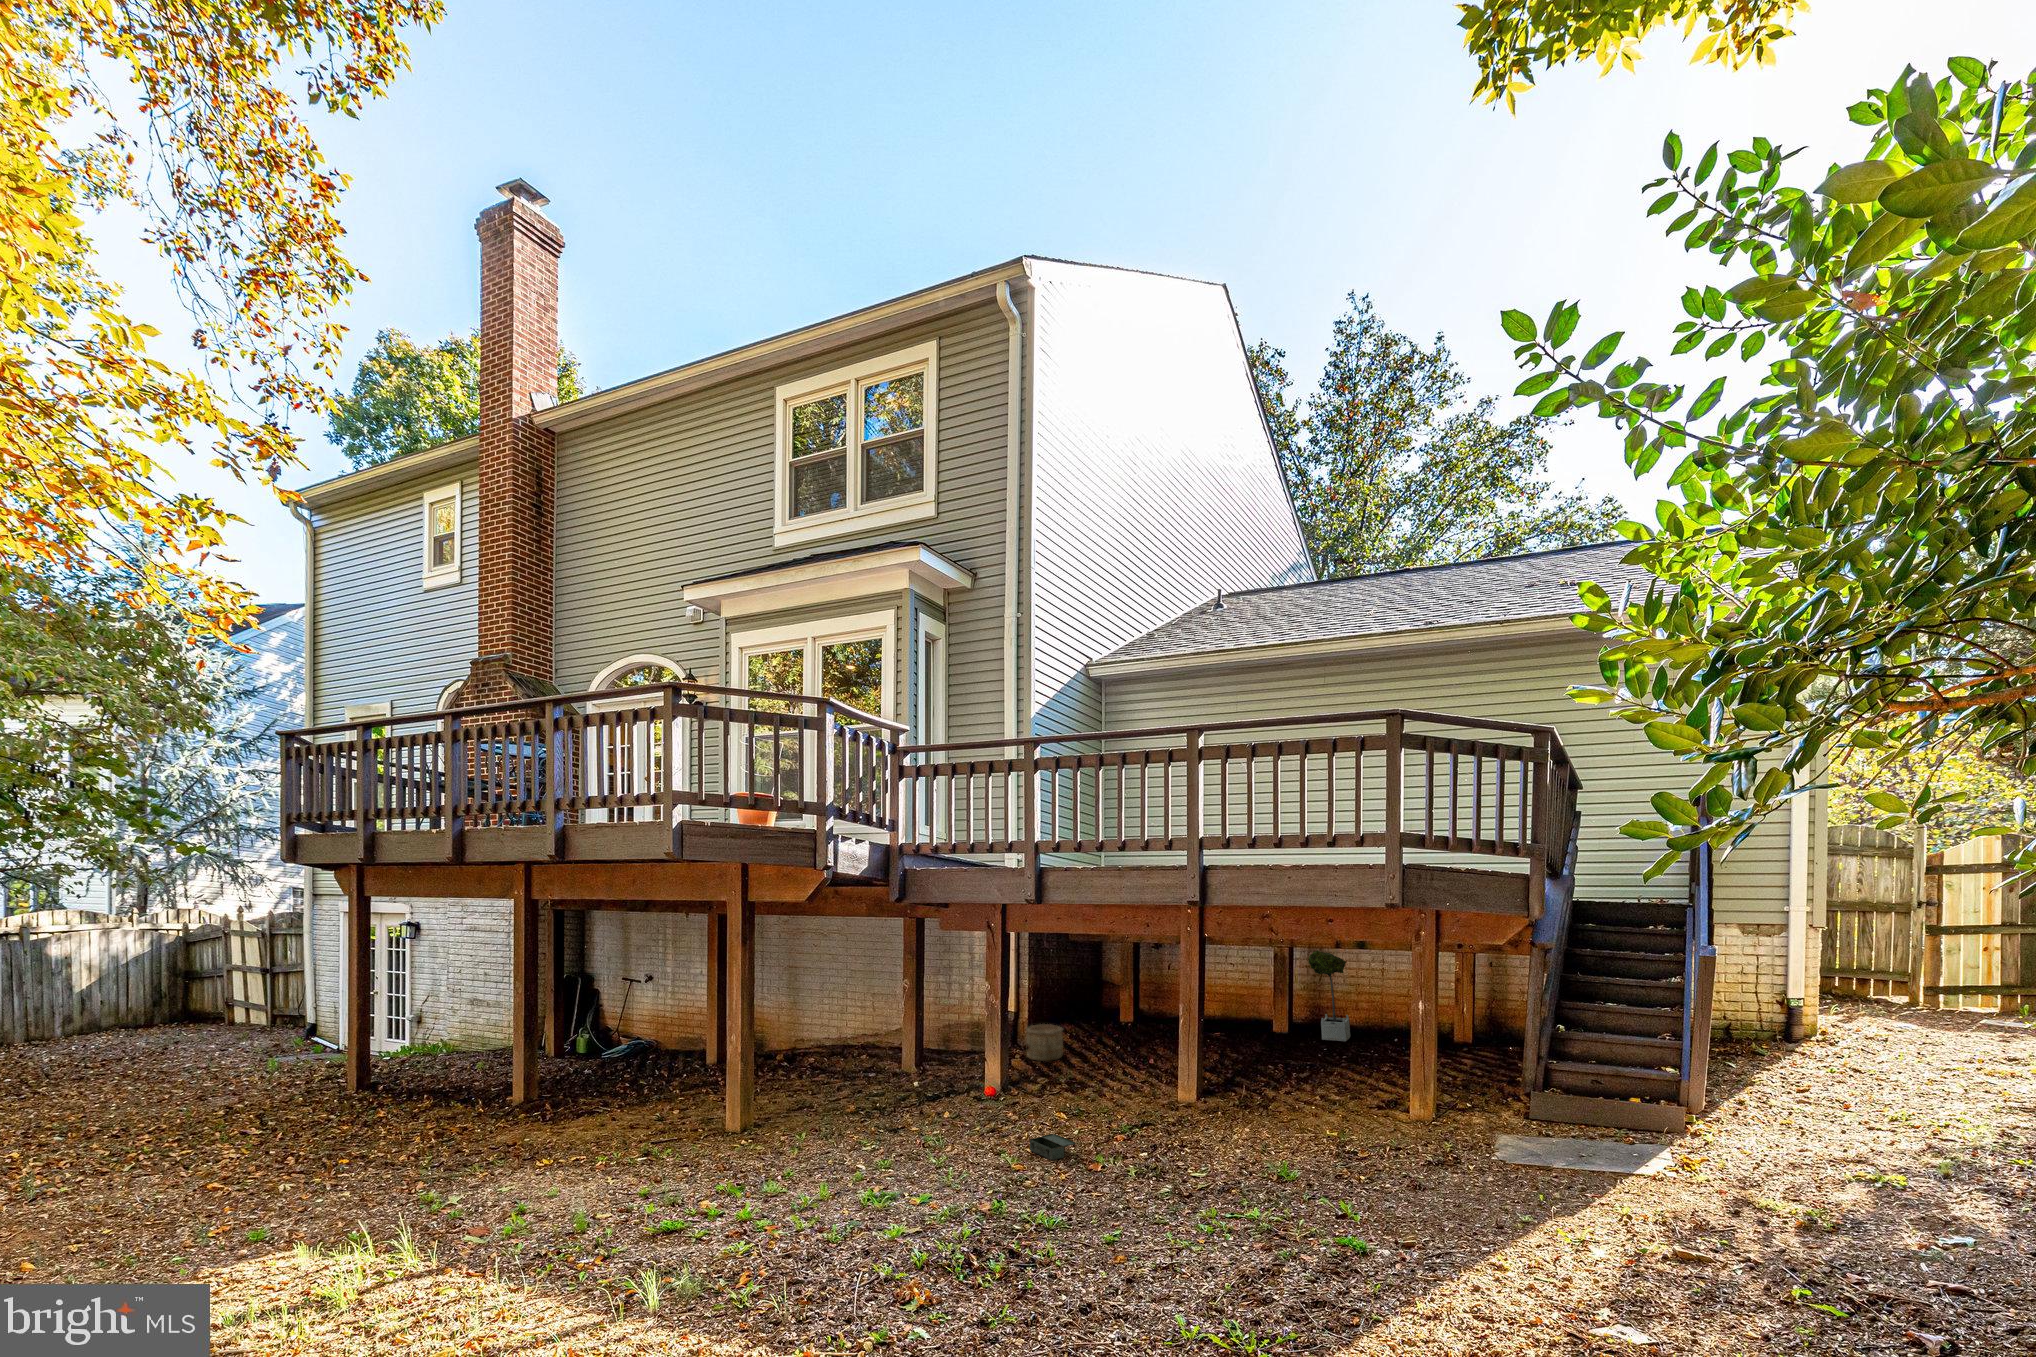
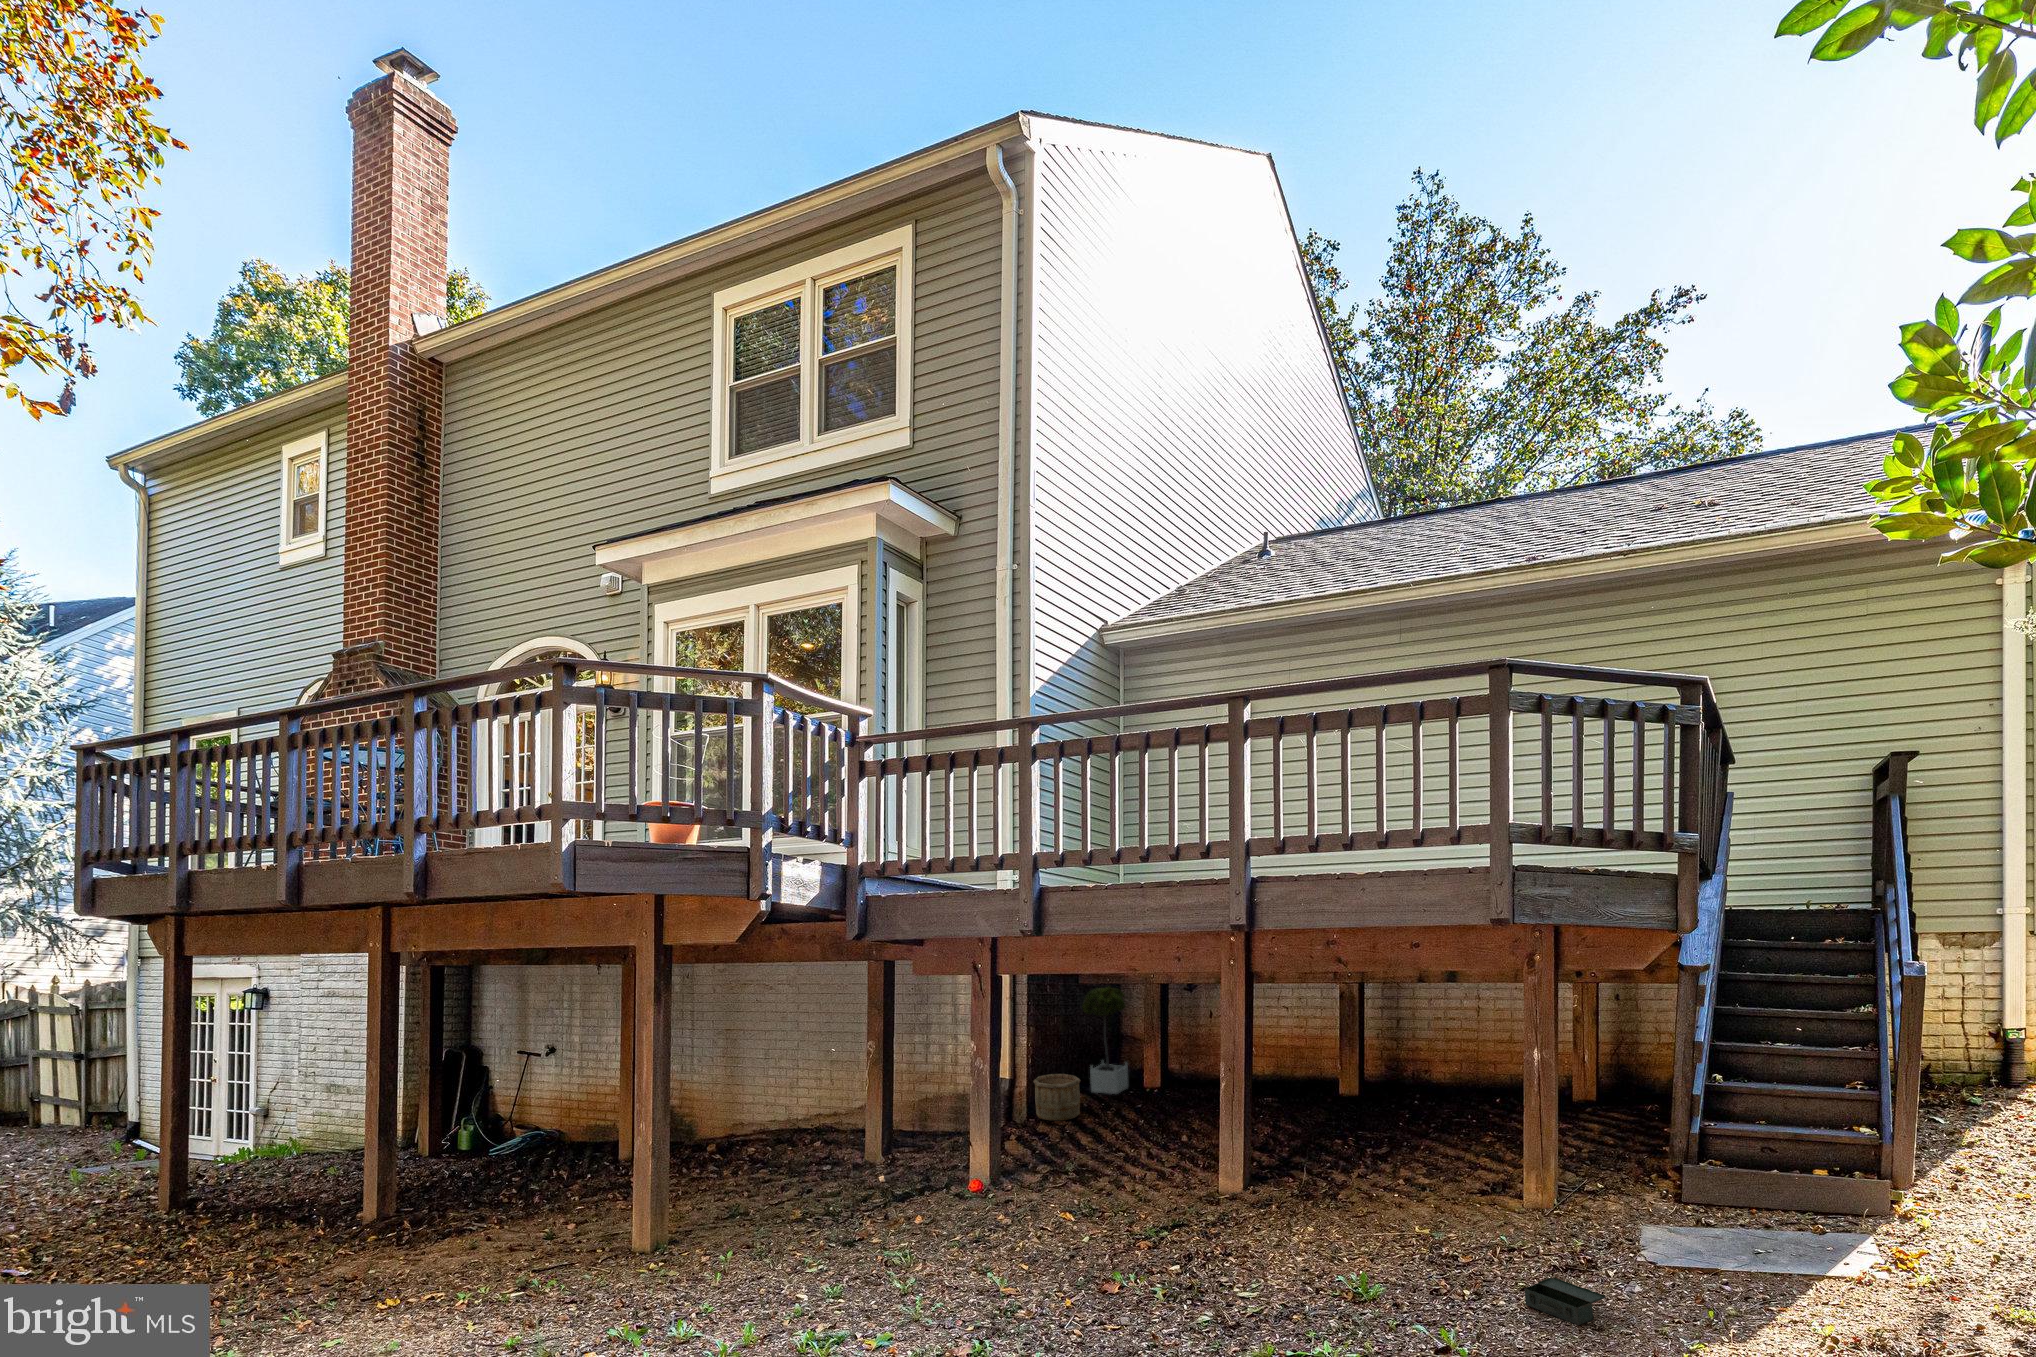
potted tree: present [1308,950,1350,1041] -> present [1082,987,1128,1094]
toolbox: present [1030,1134,1076,1160] -> present [1524,1278,1606,1325]

